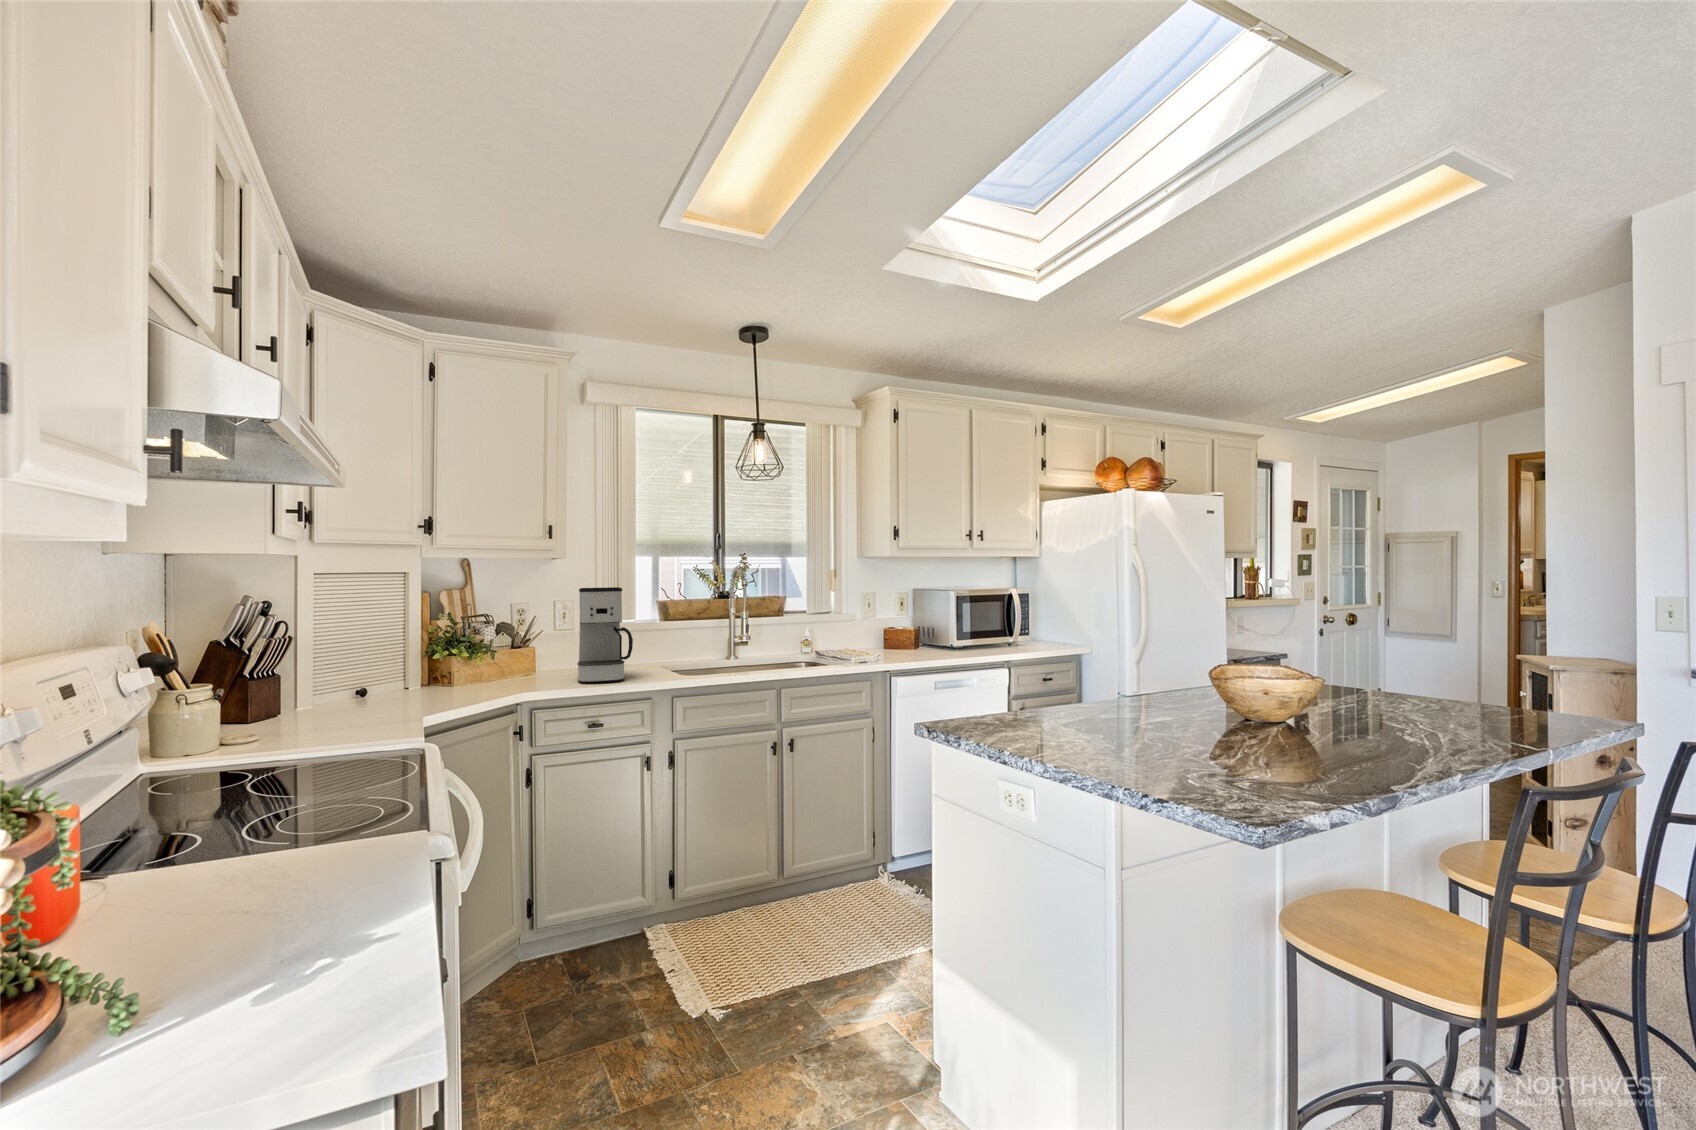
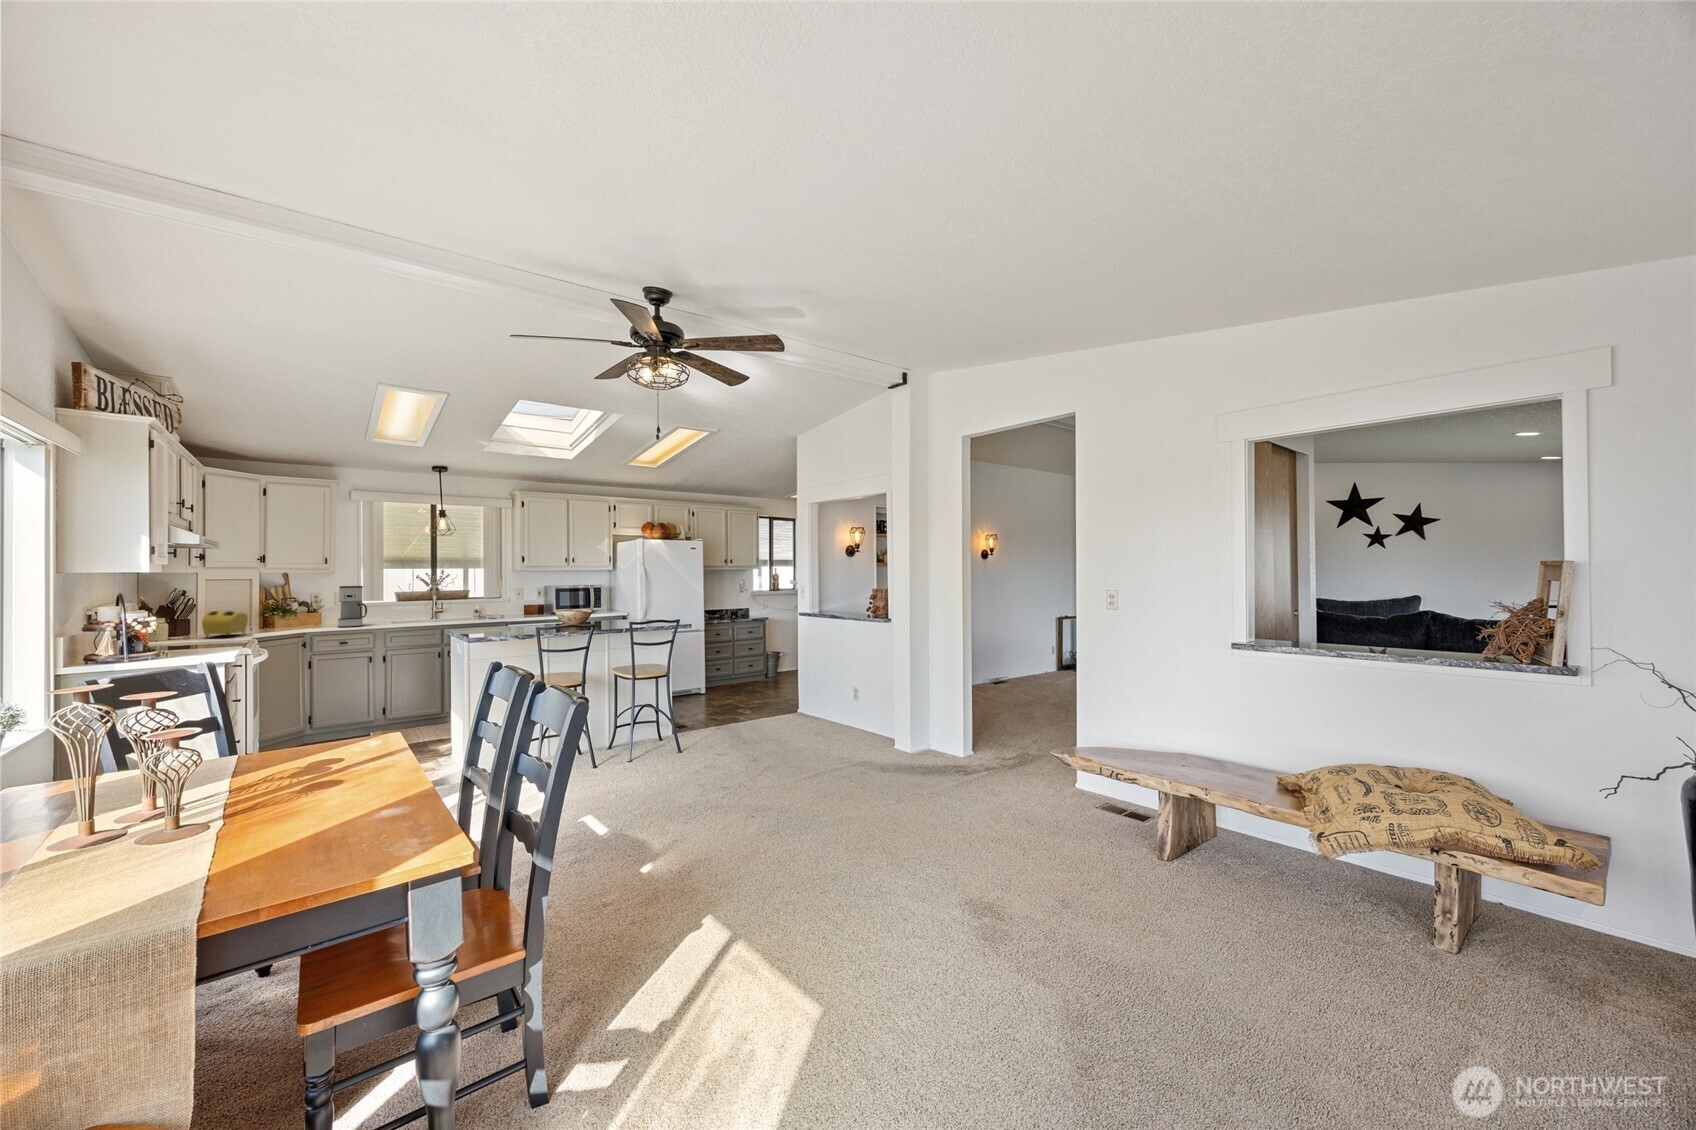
toaster: none [299,651,402,727] -> present [202,610,248,636]

